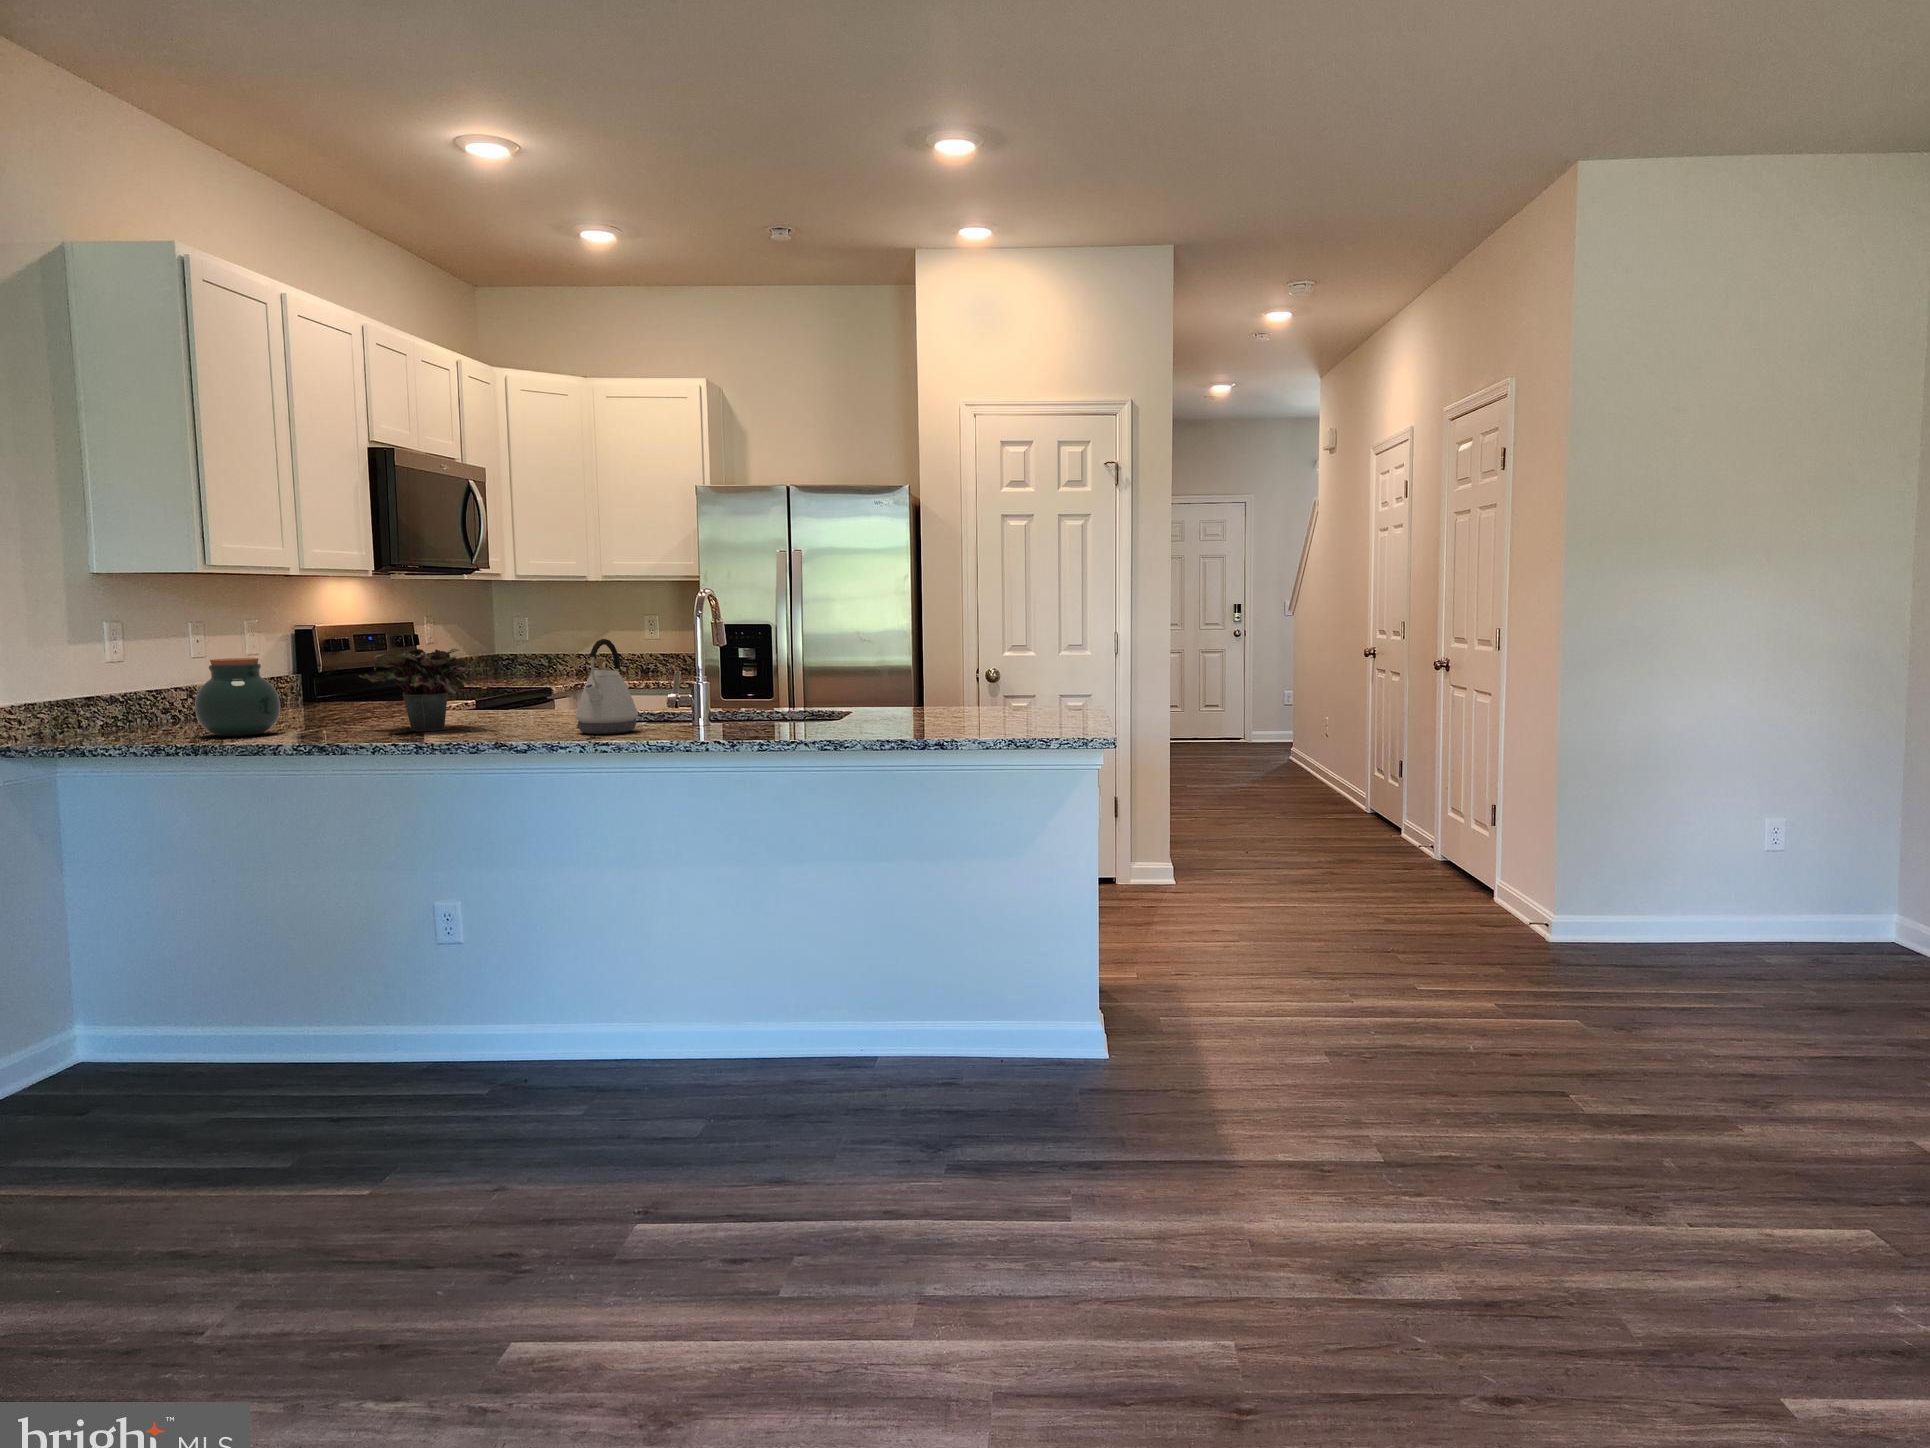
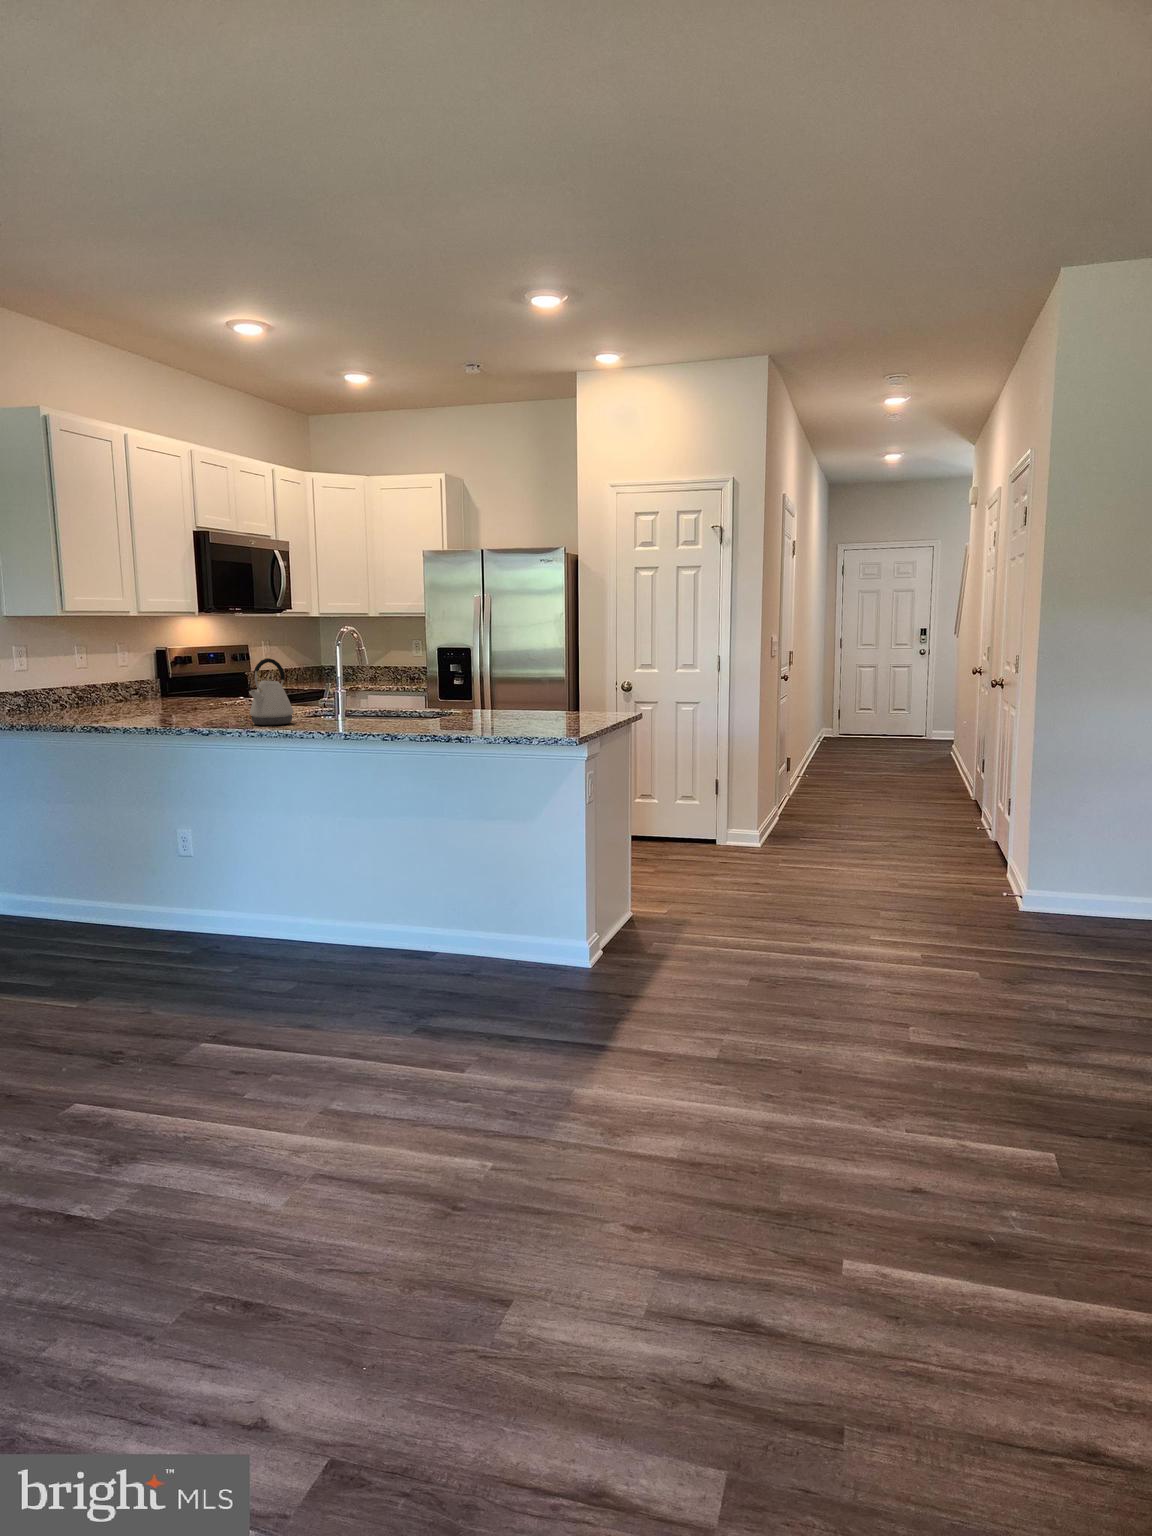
potted plant: present [359,649,488,731] -> none [135,664,208,719]
jar: present [195,658,280,736] -> none [36,668,90,719]

